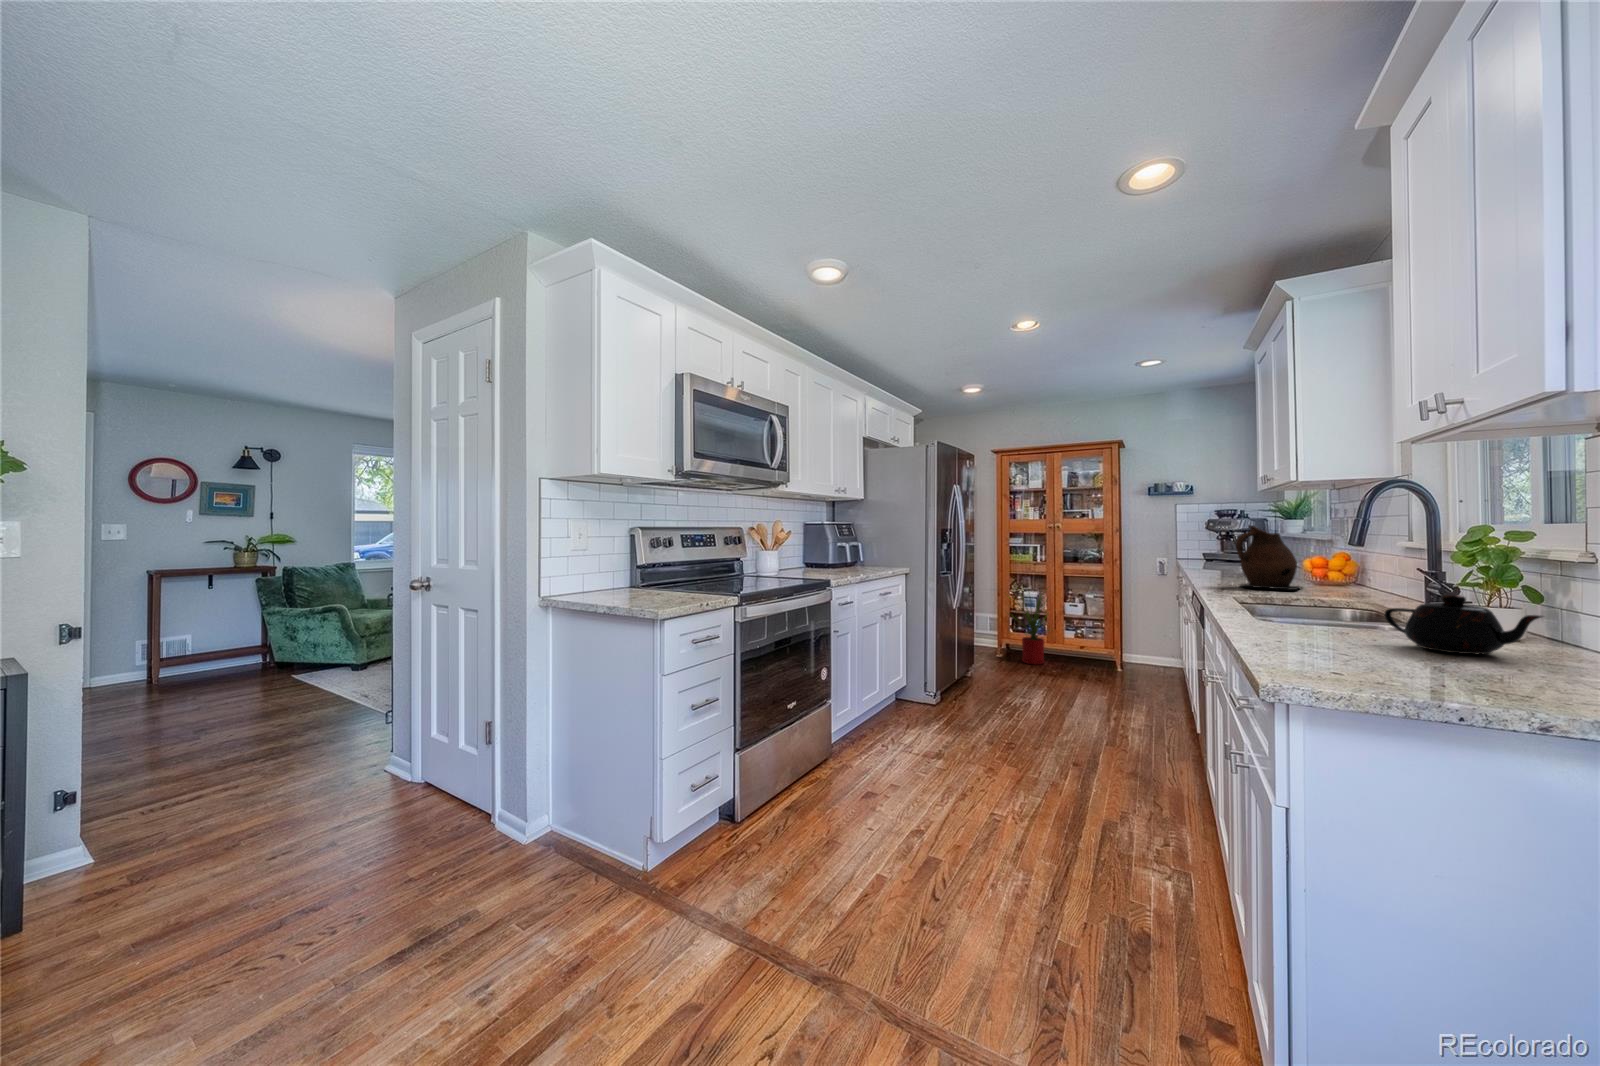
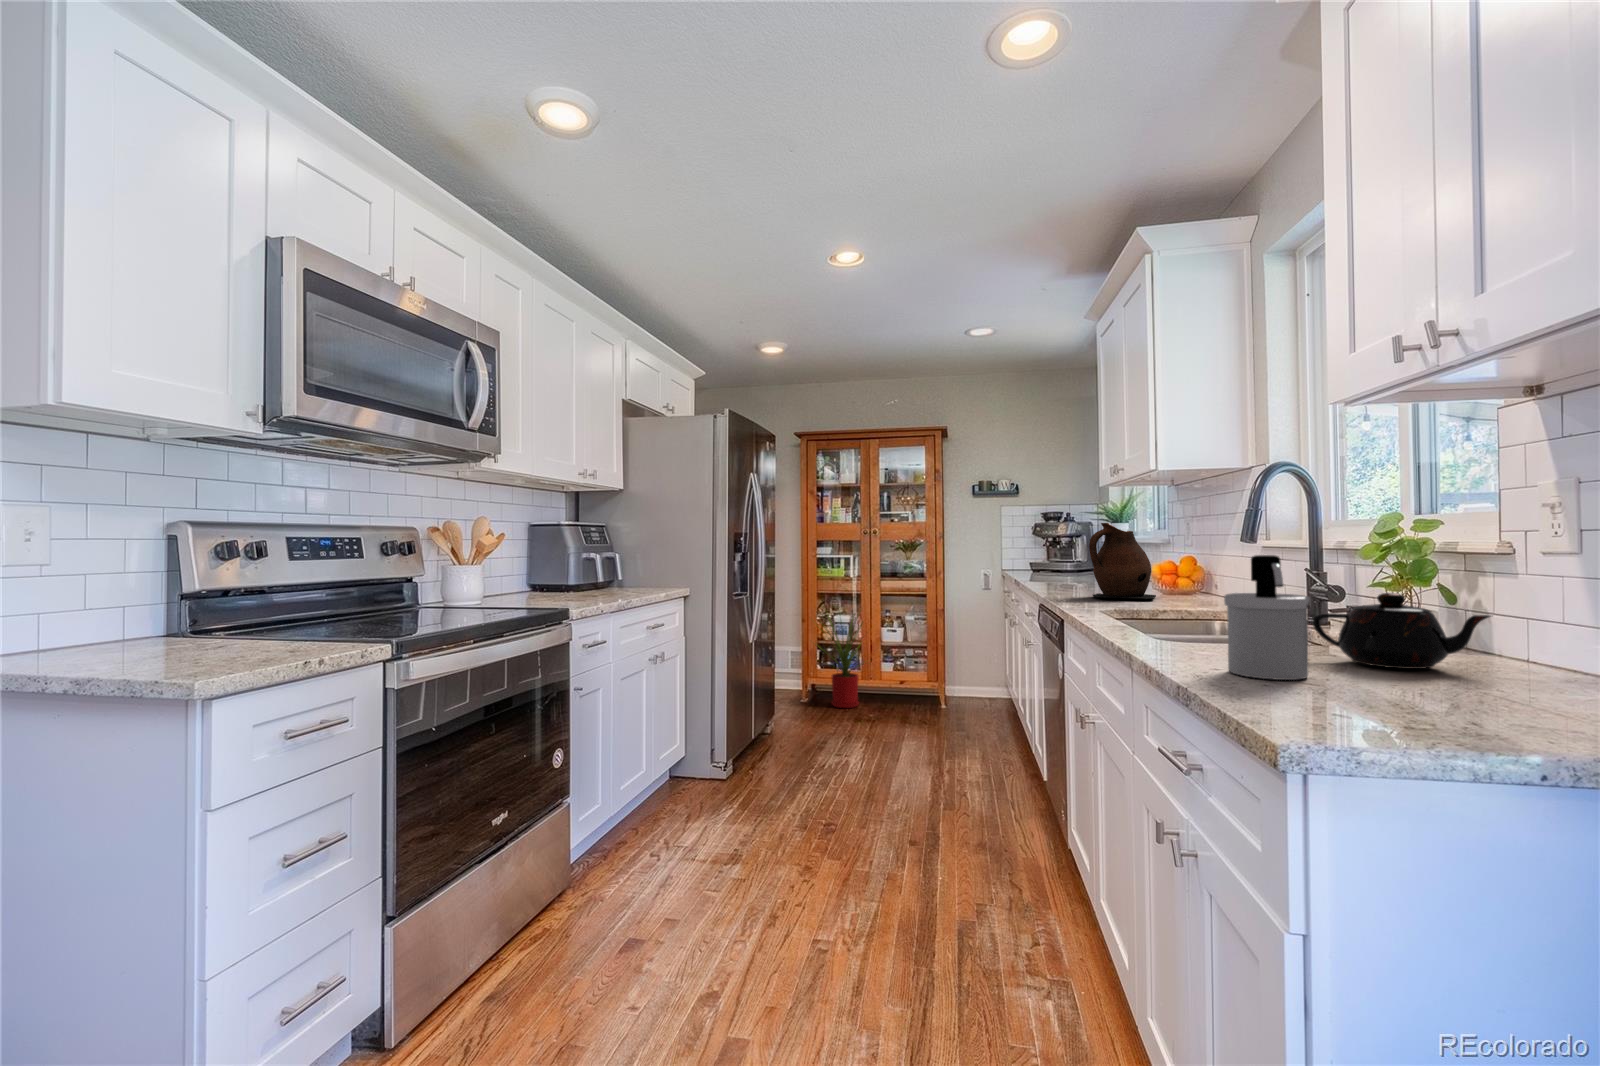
soap dispenser: none [1289,563,1360,654] -> present [1224,555,1310,680]

